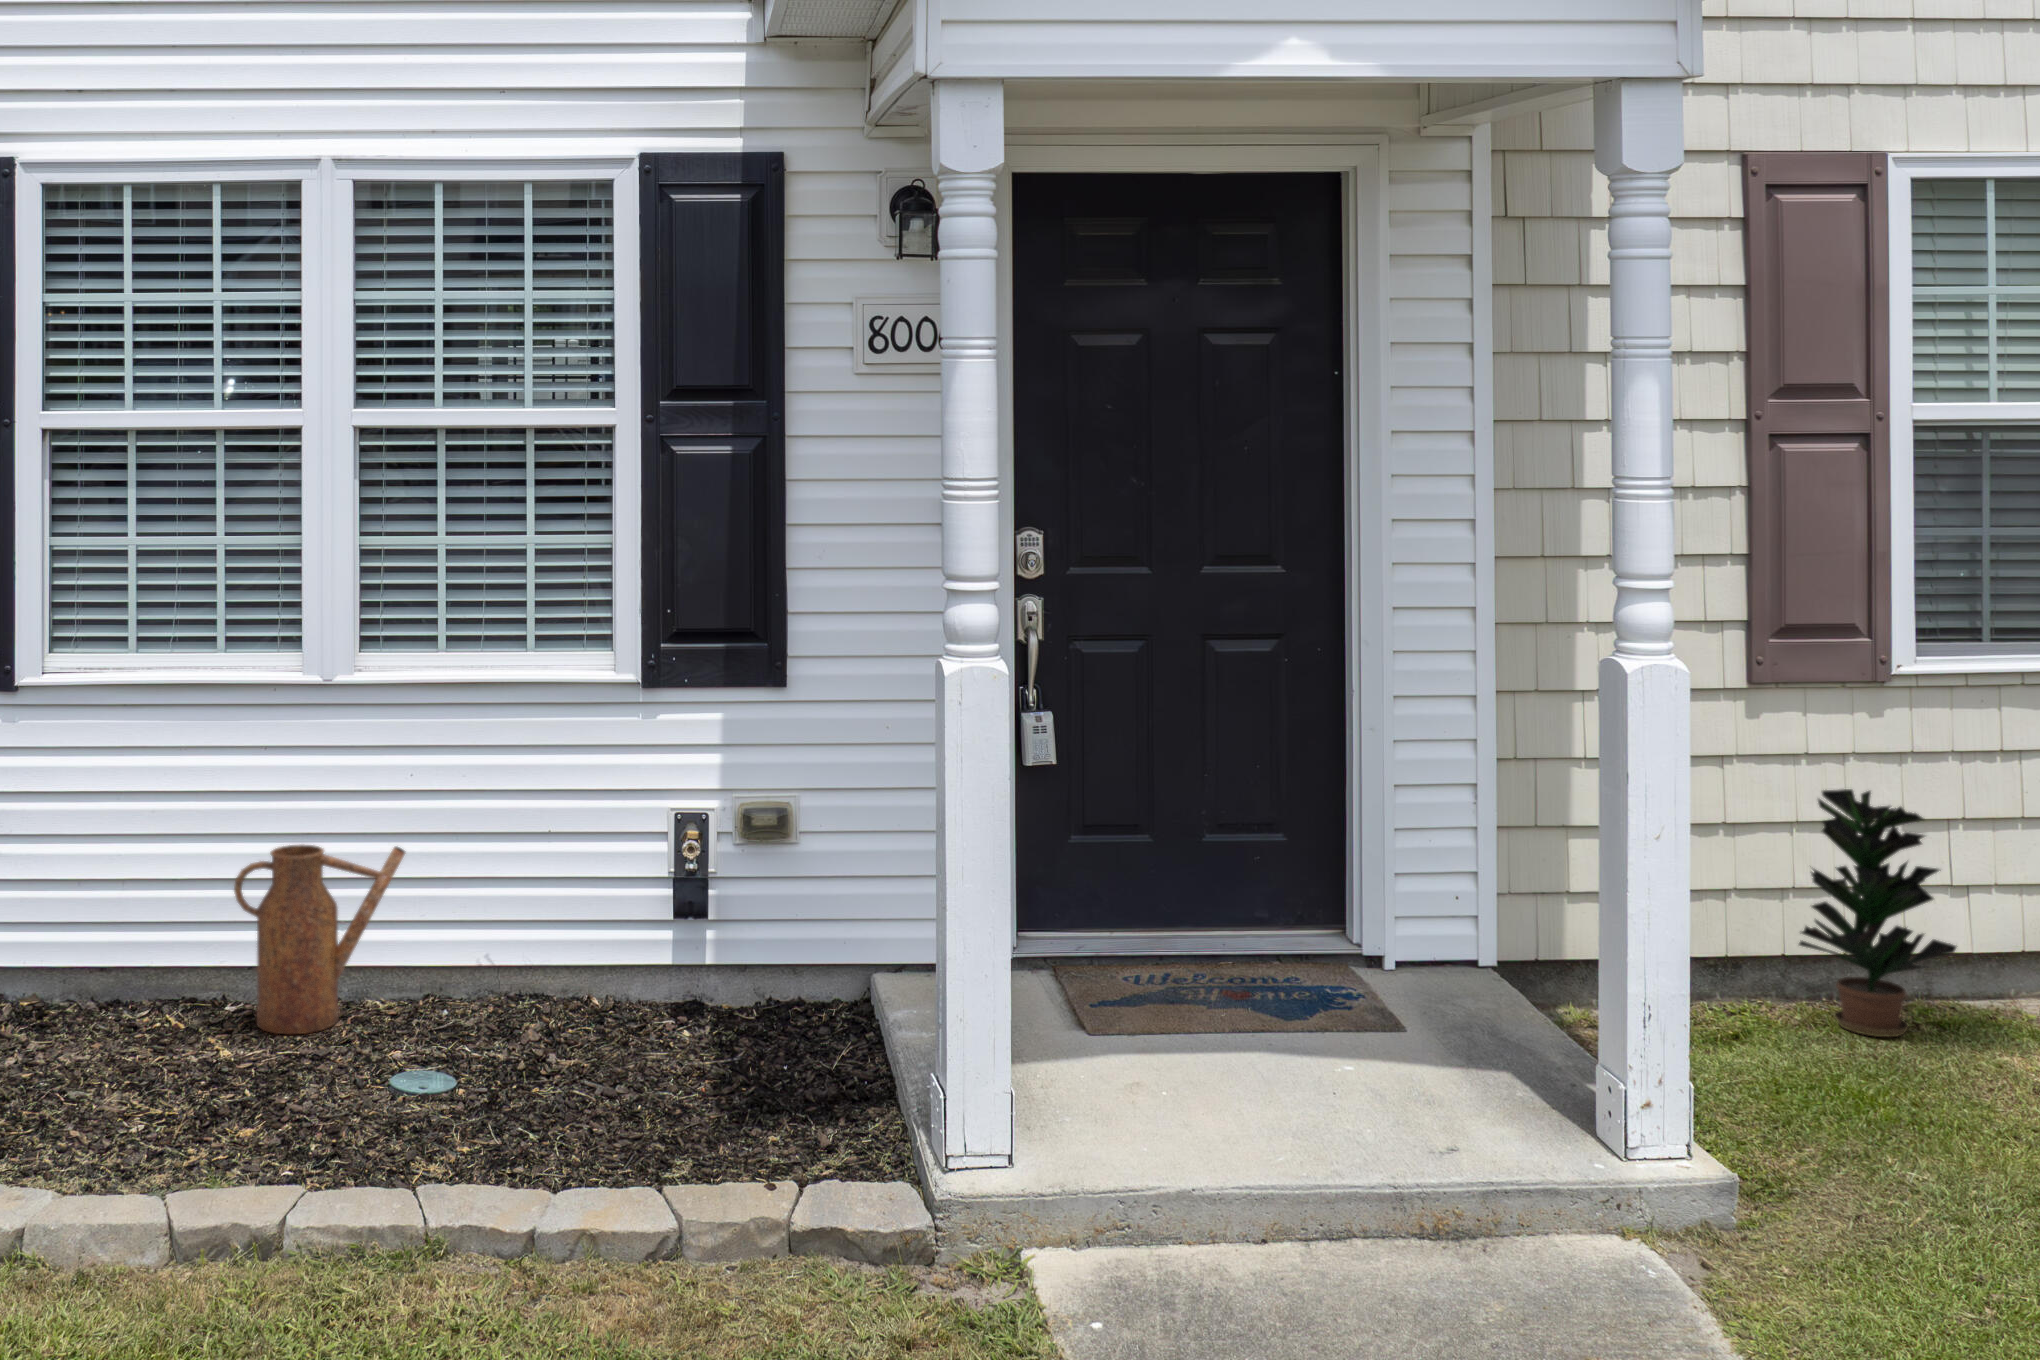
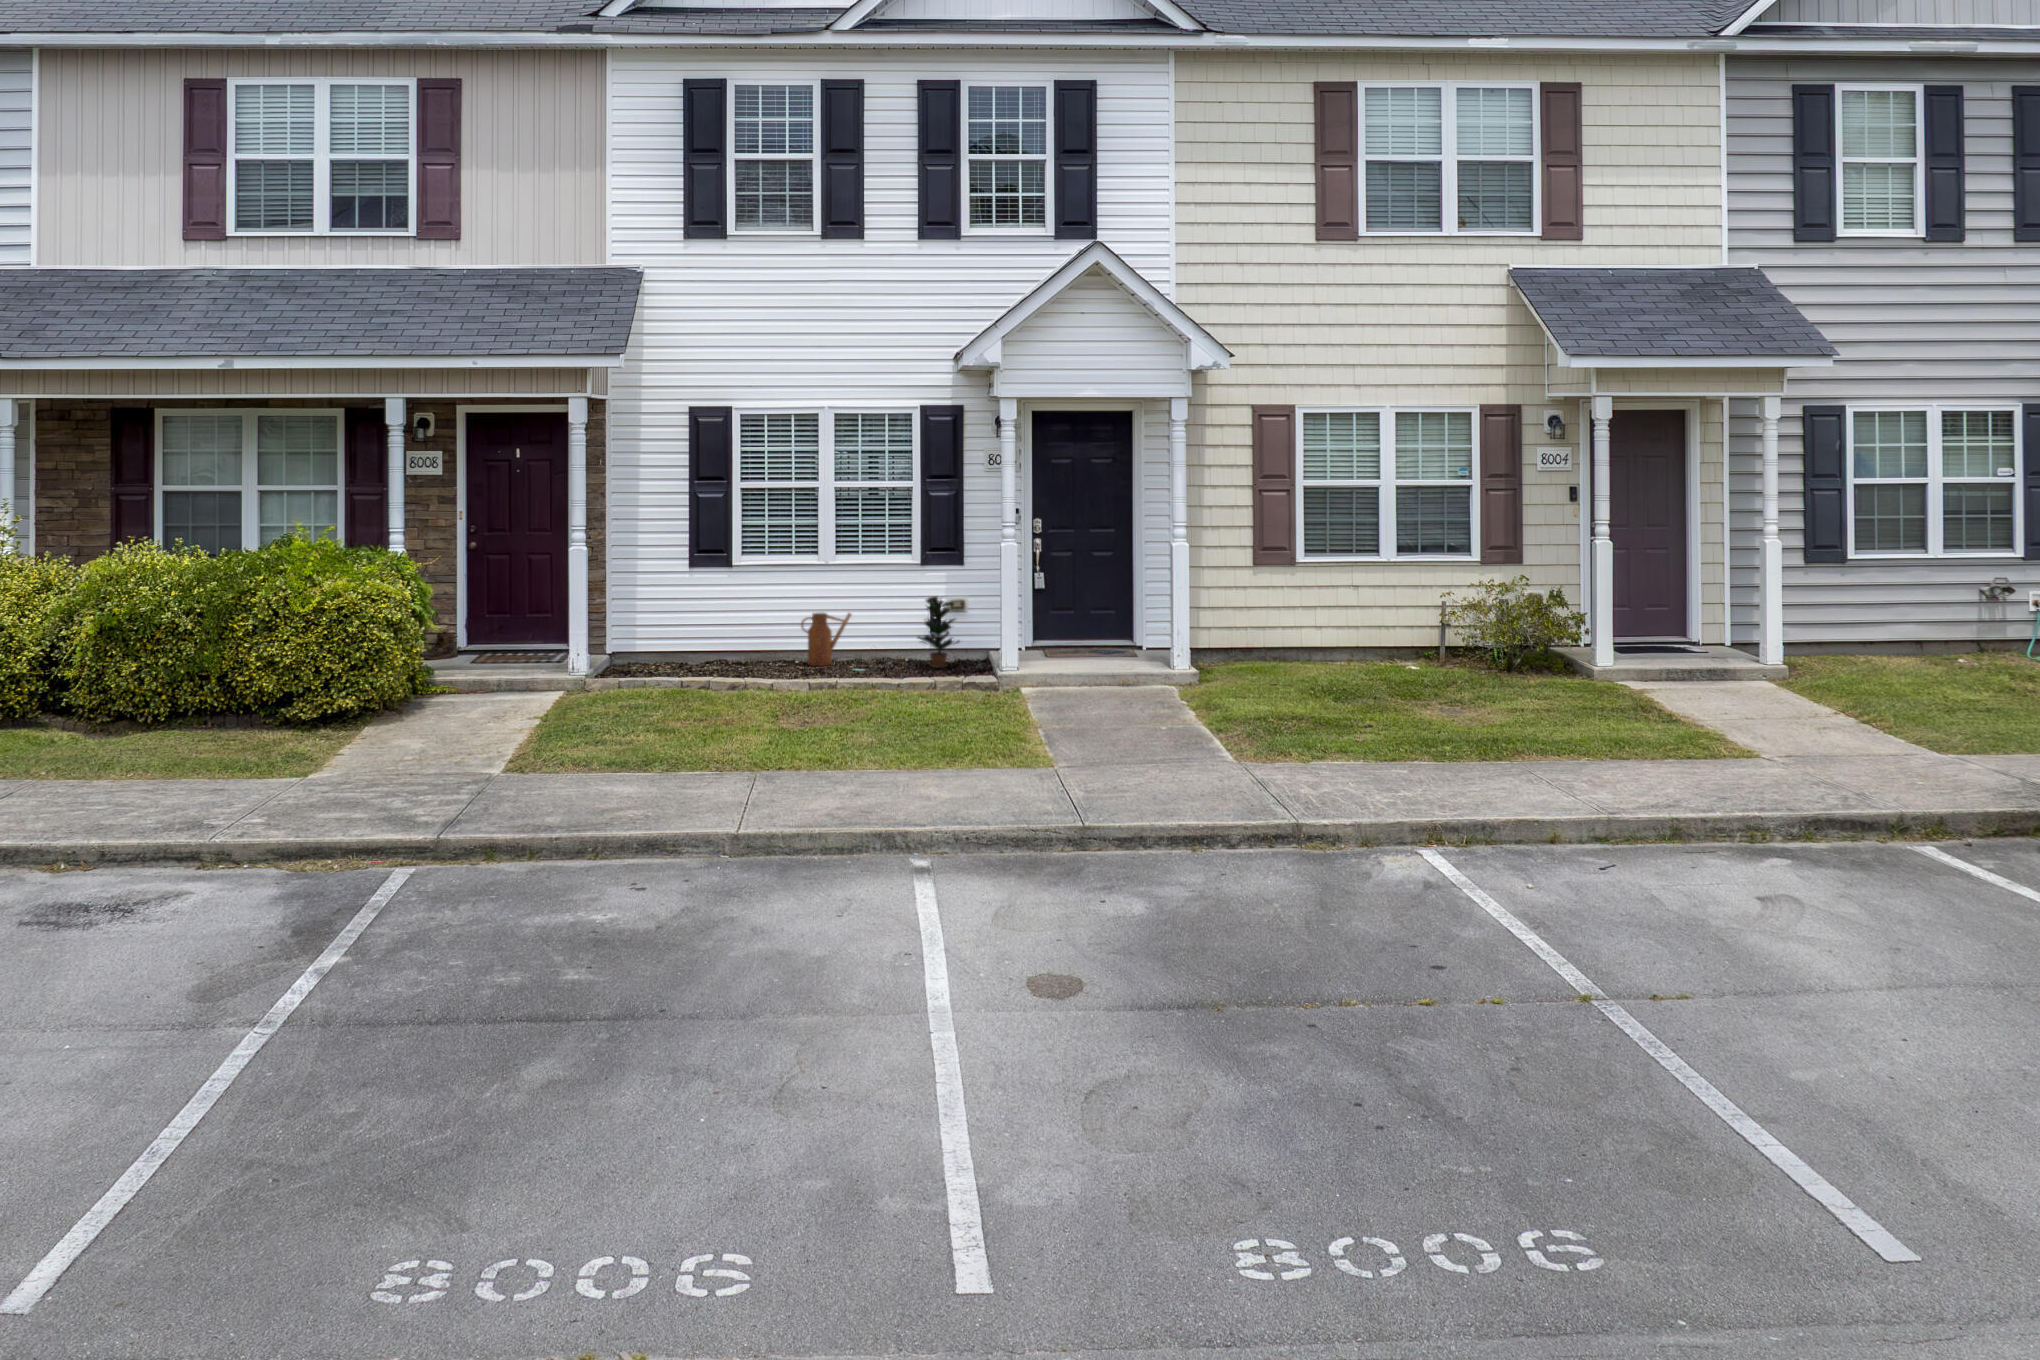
potted plant: present [1799,789,1956,1037] -> present [918,596,959,668]

